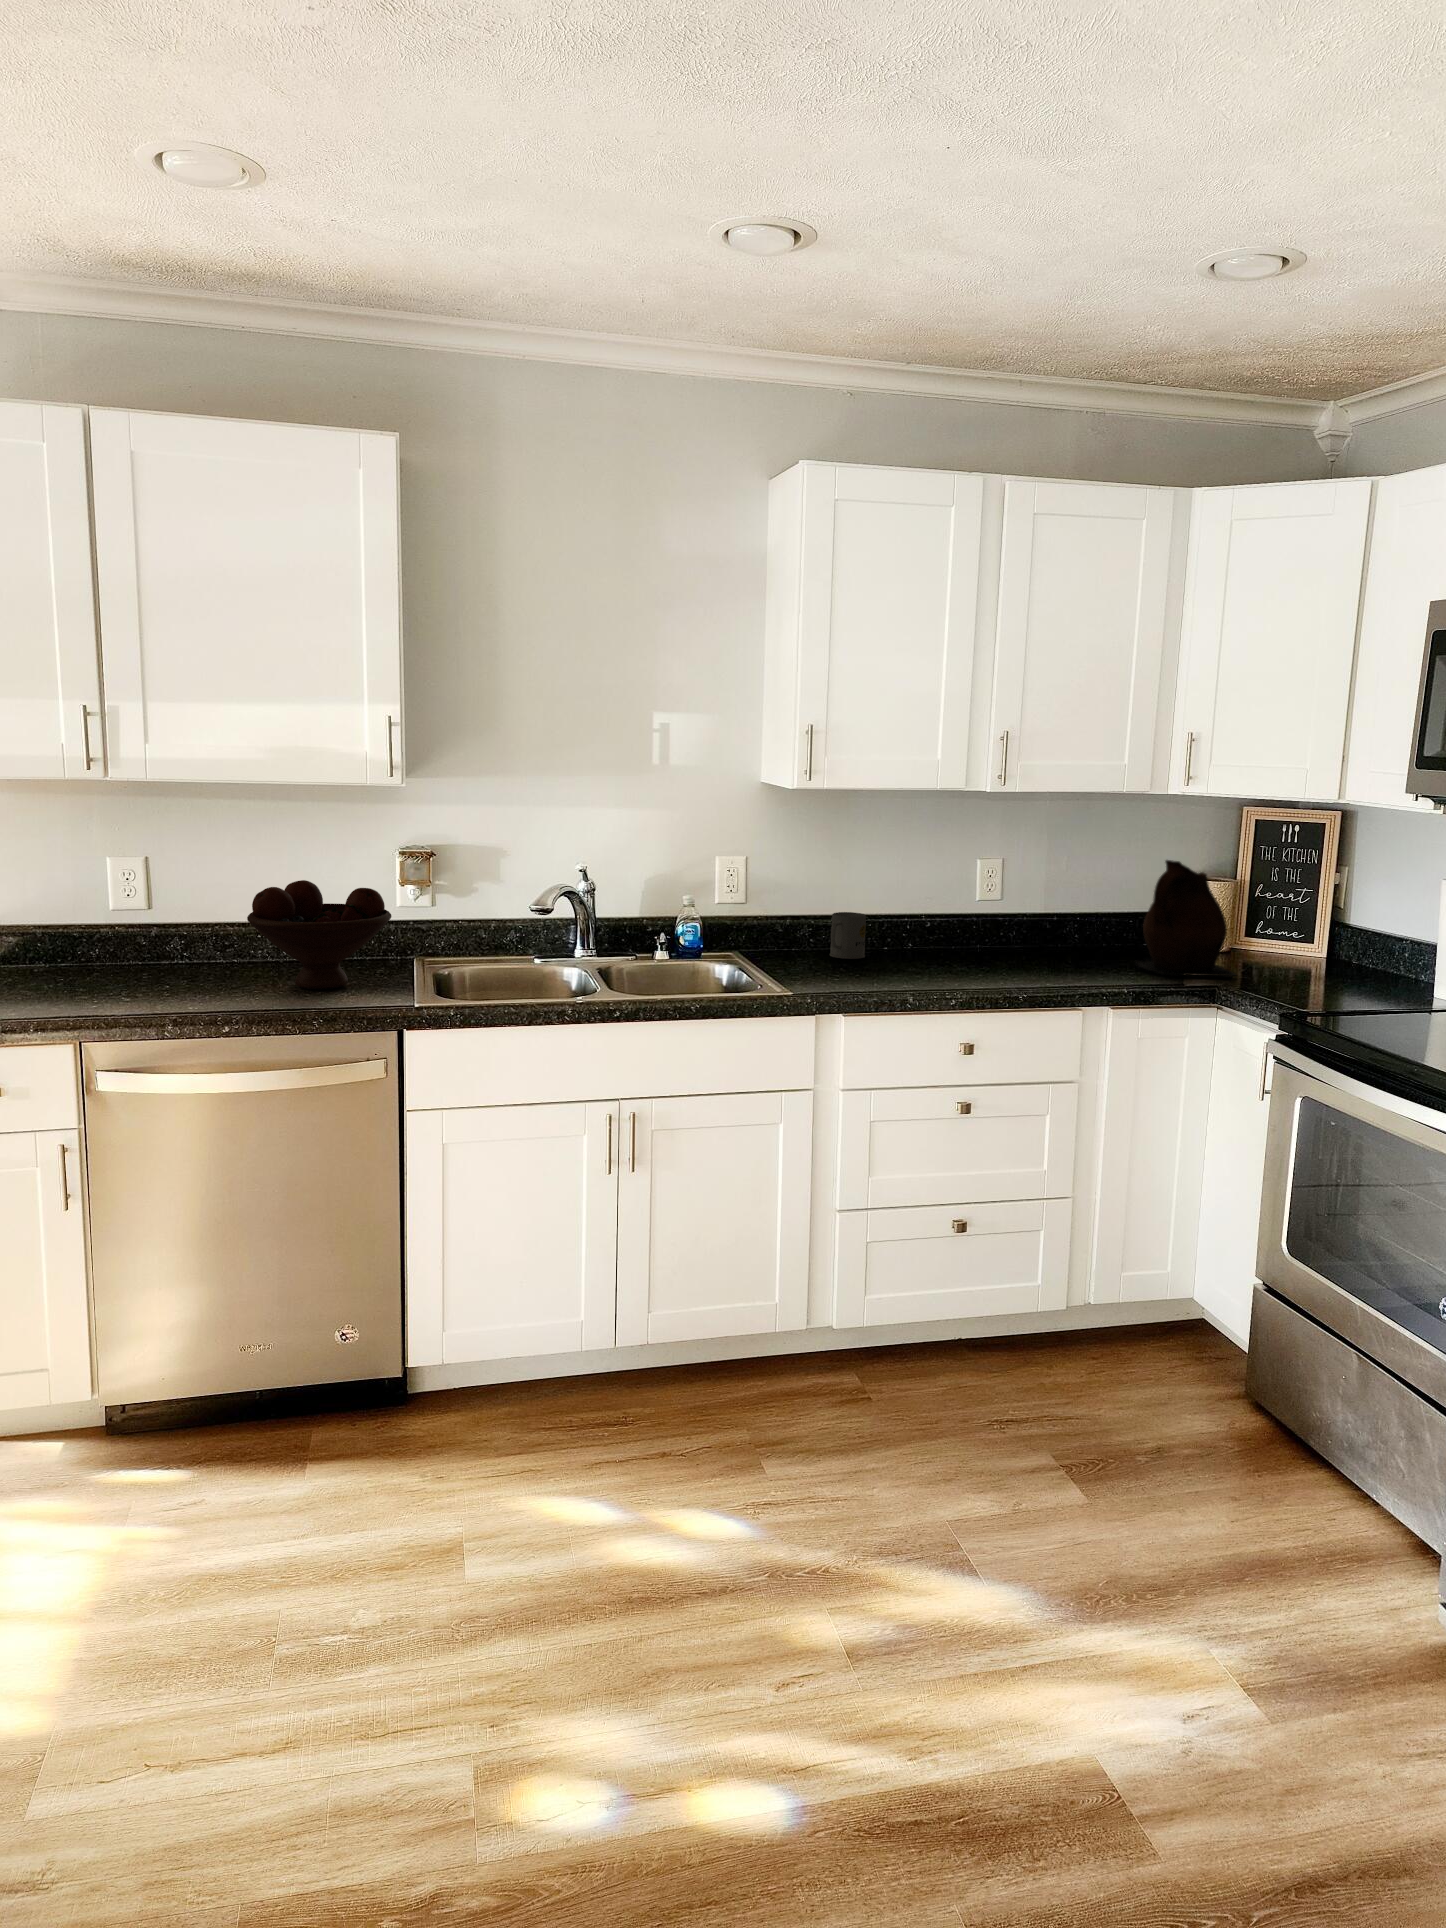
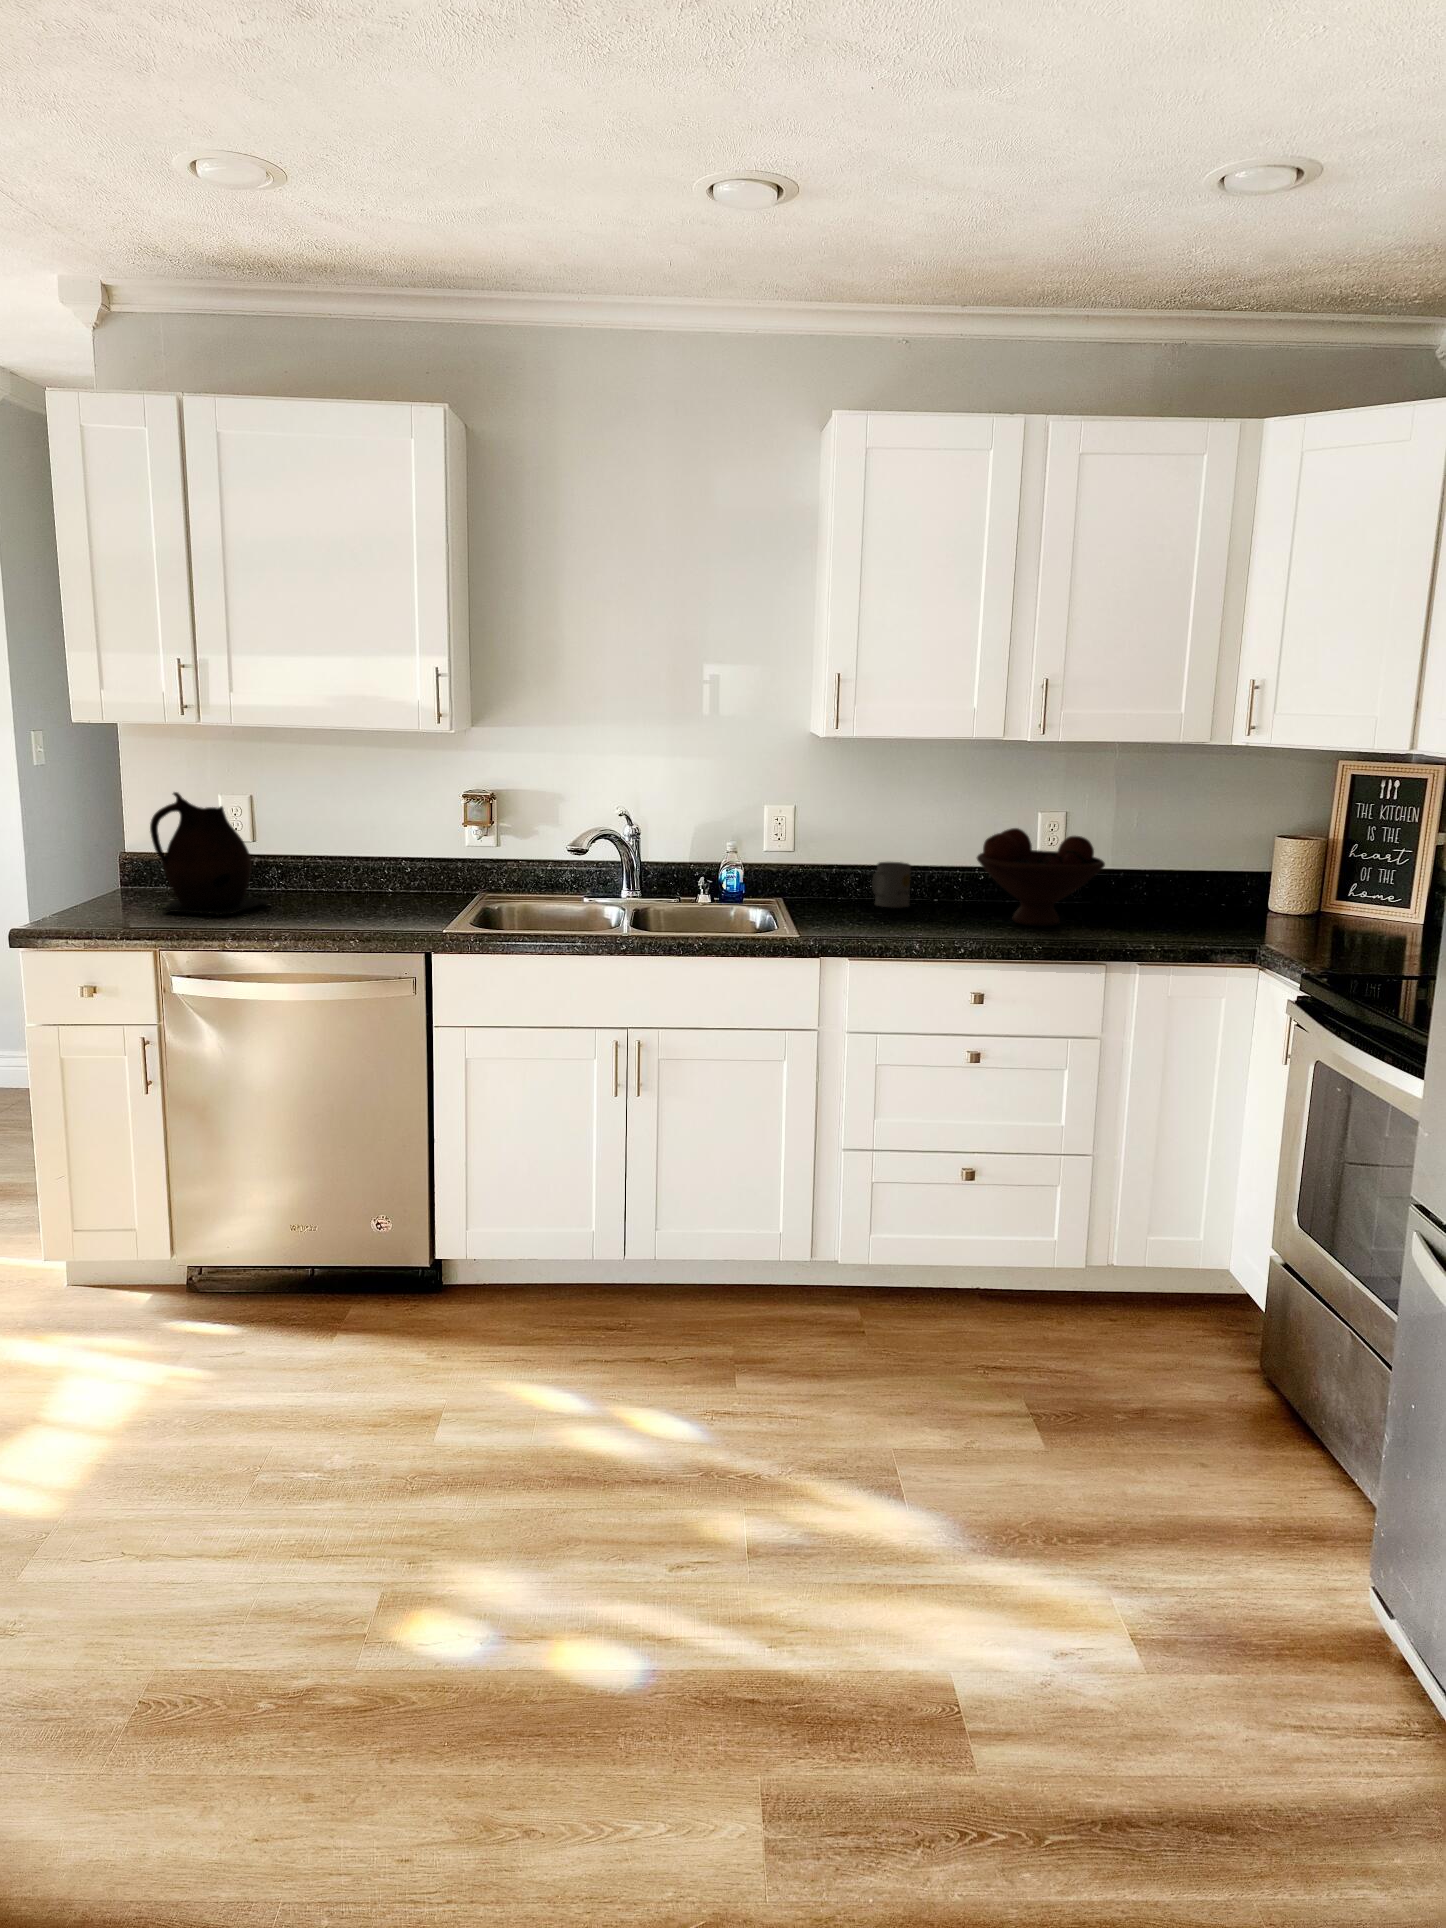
ceramic pitcher: present [1137,860,1237,977] -> present [150,792,270,916]
fruit bowl: present [247,880,391,989] -> present [977,828,1105,926]

